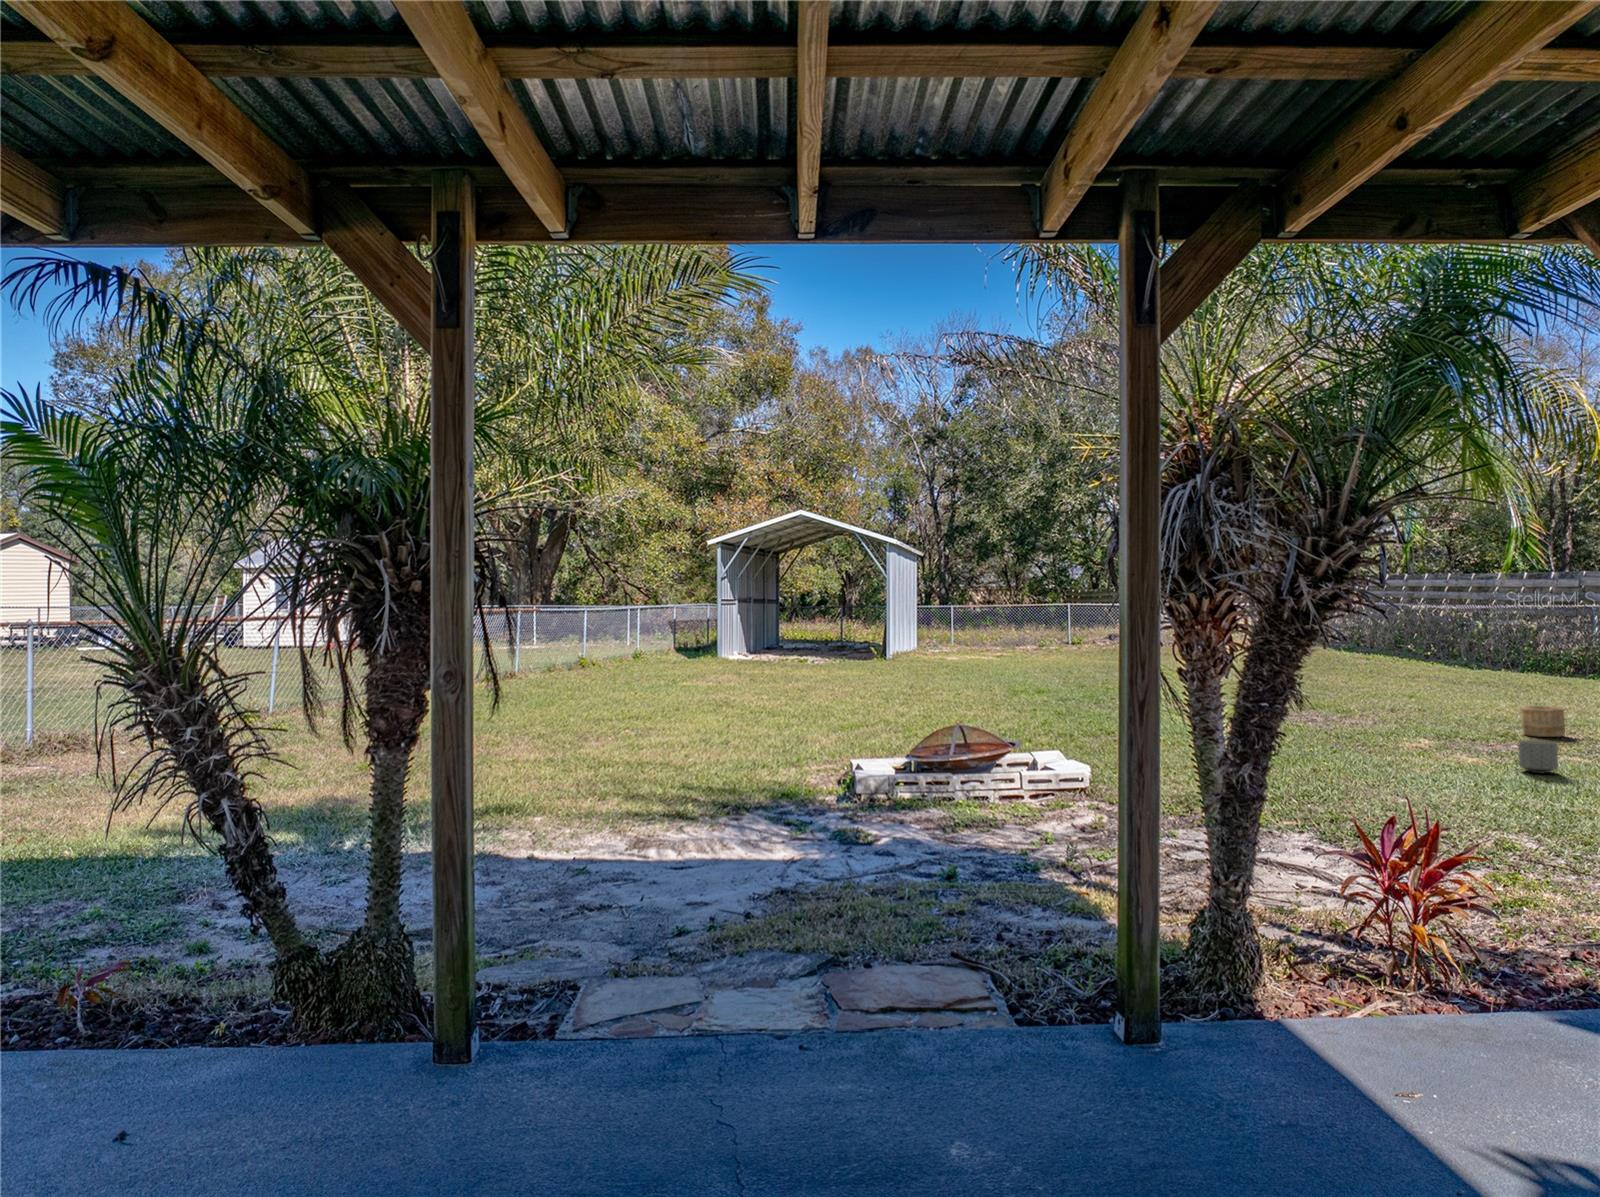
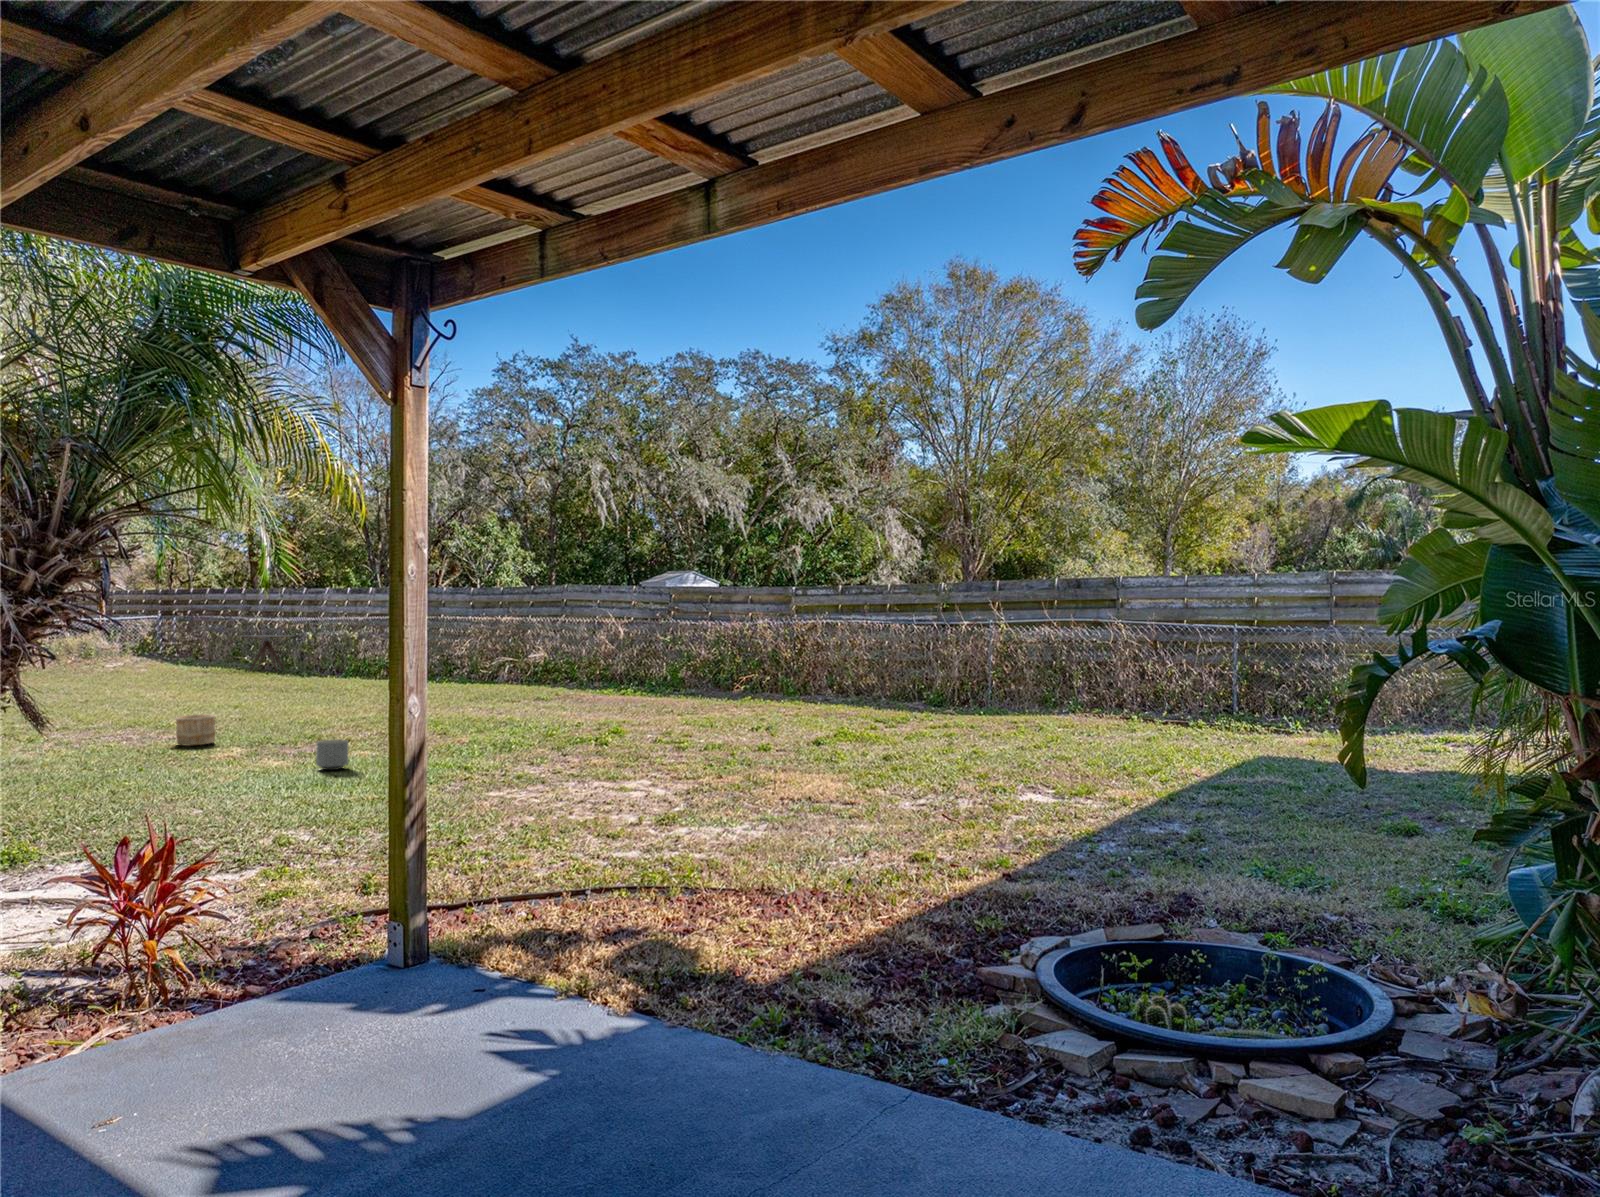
round table: none [1400,625,1462,663] -> present [245,635,294,671]
wooden bucket: present [1521,706,1565,737] -> present [175,714,215,746]

